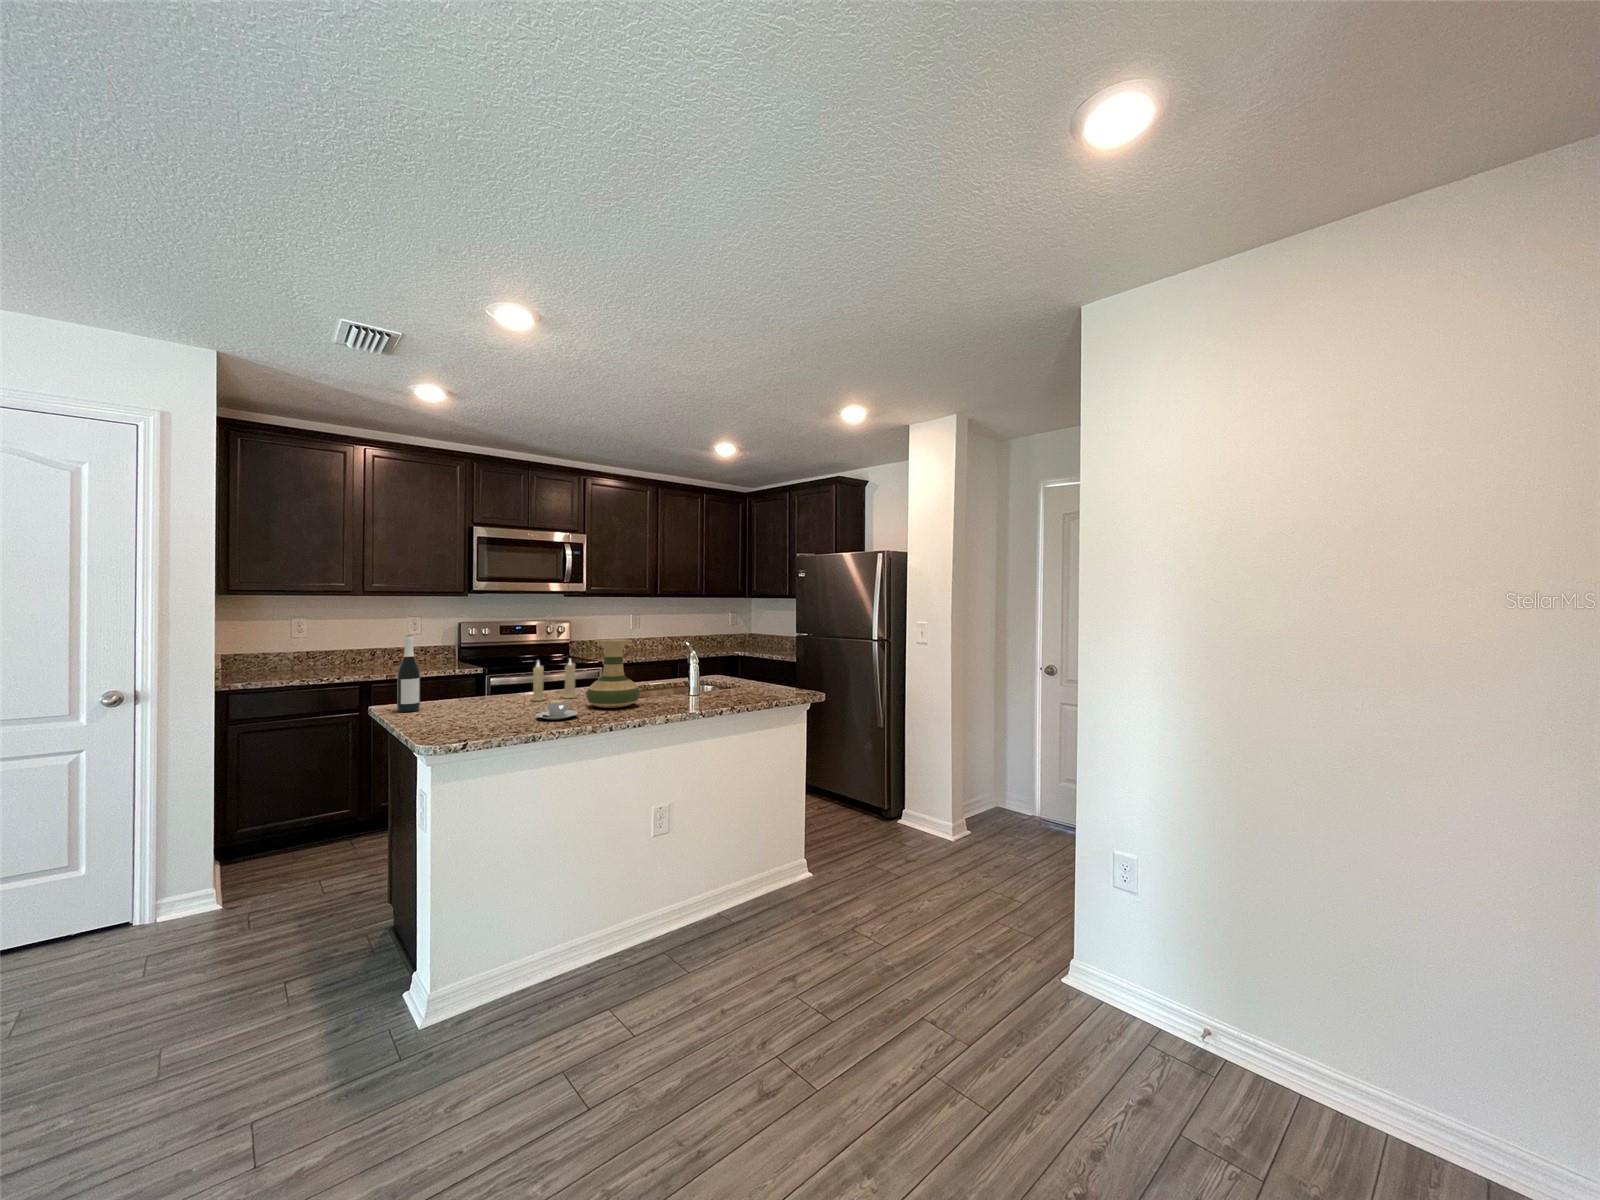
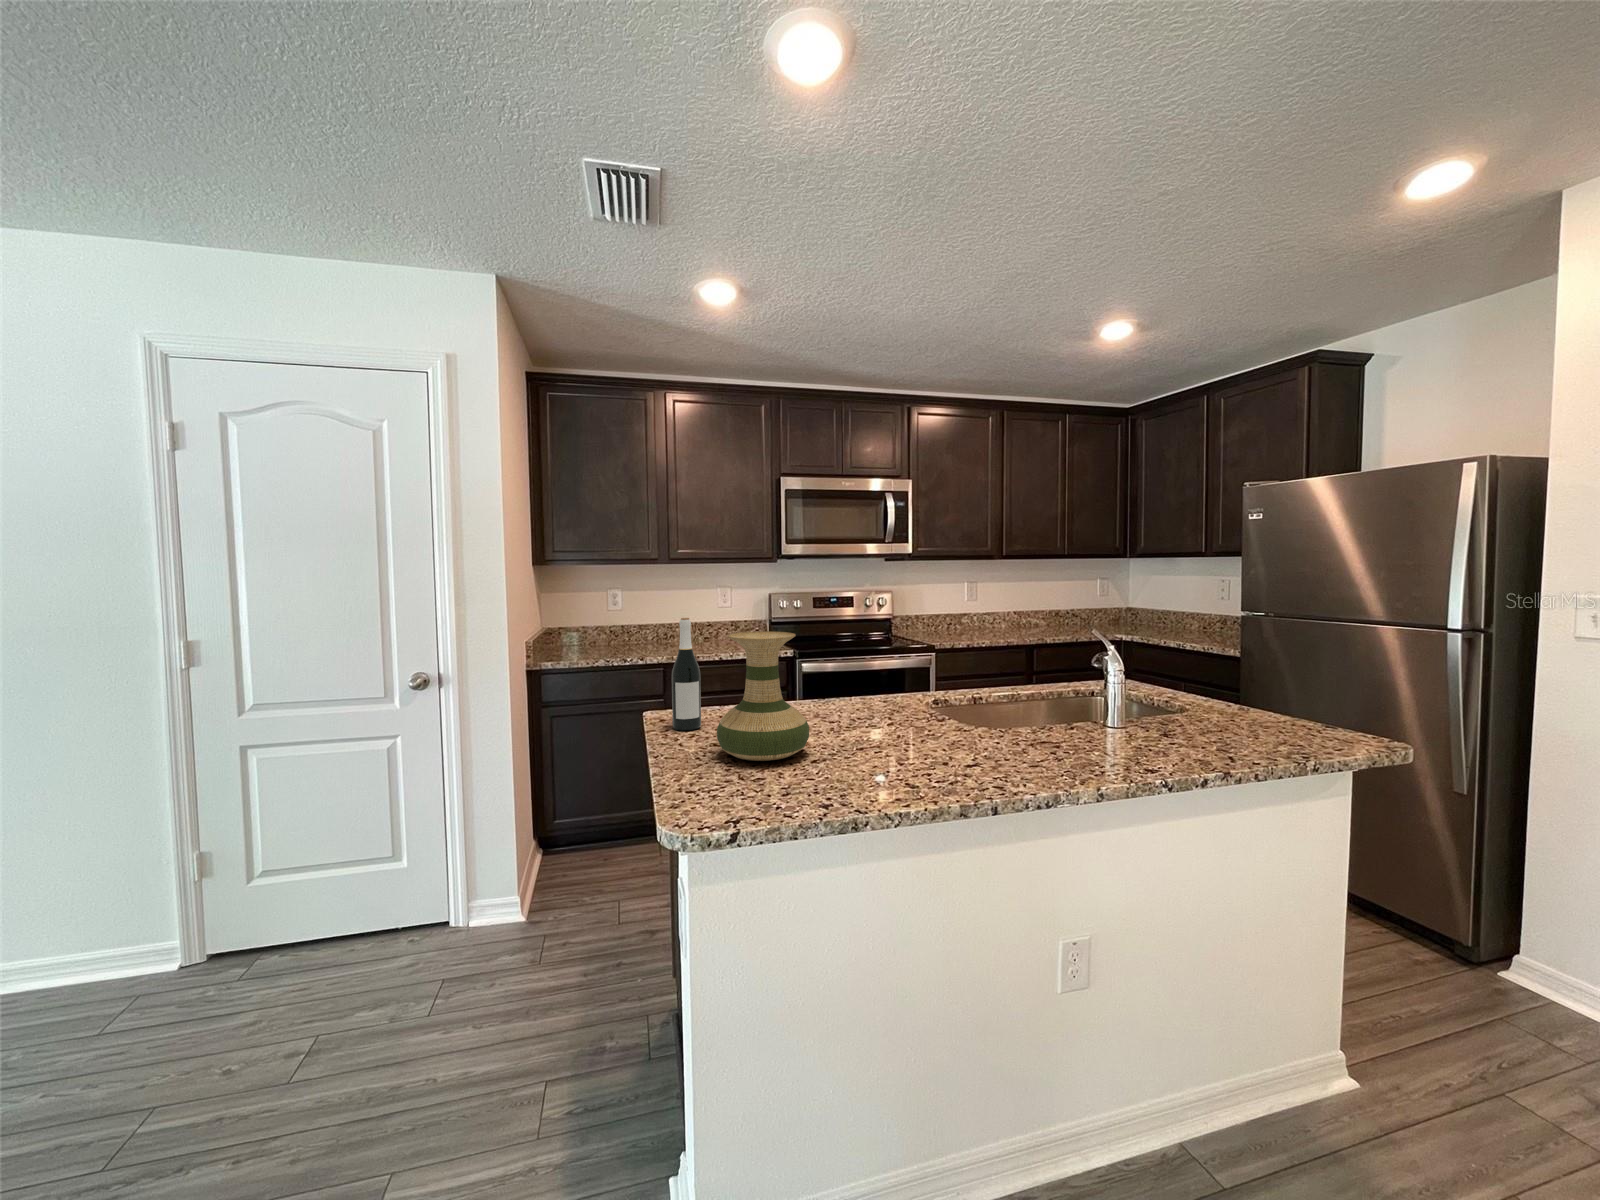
vase: present [587,639,639,708] -> present [717,631,809,761]
candle: present [531,660,576,701] -> none [850,653,918,722]
coffee cup: present [536,700,578,720] -> none [861,740,933,779]

